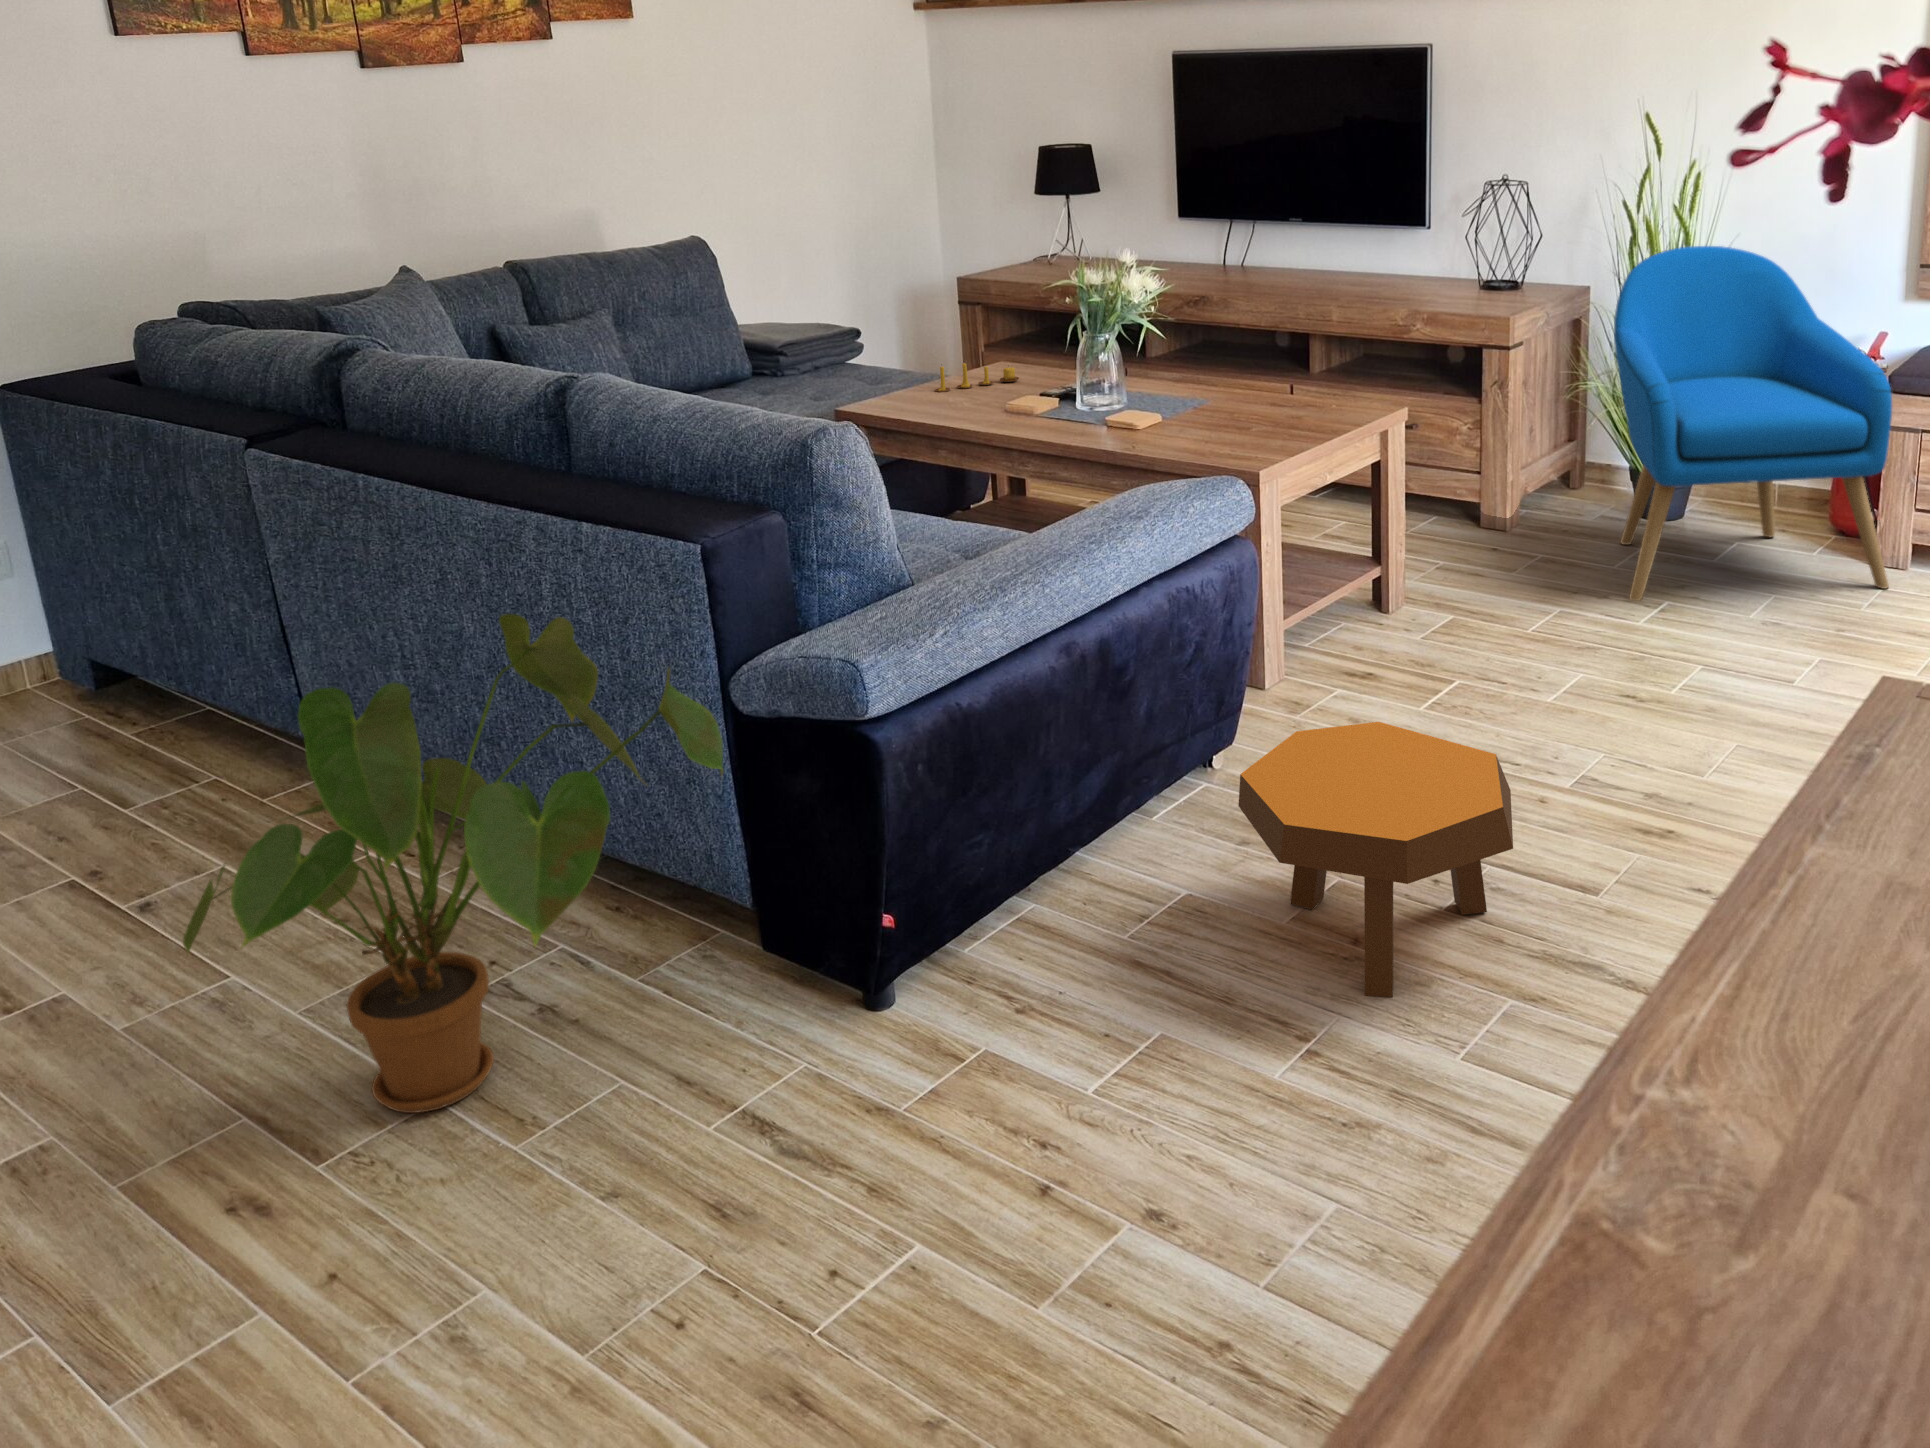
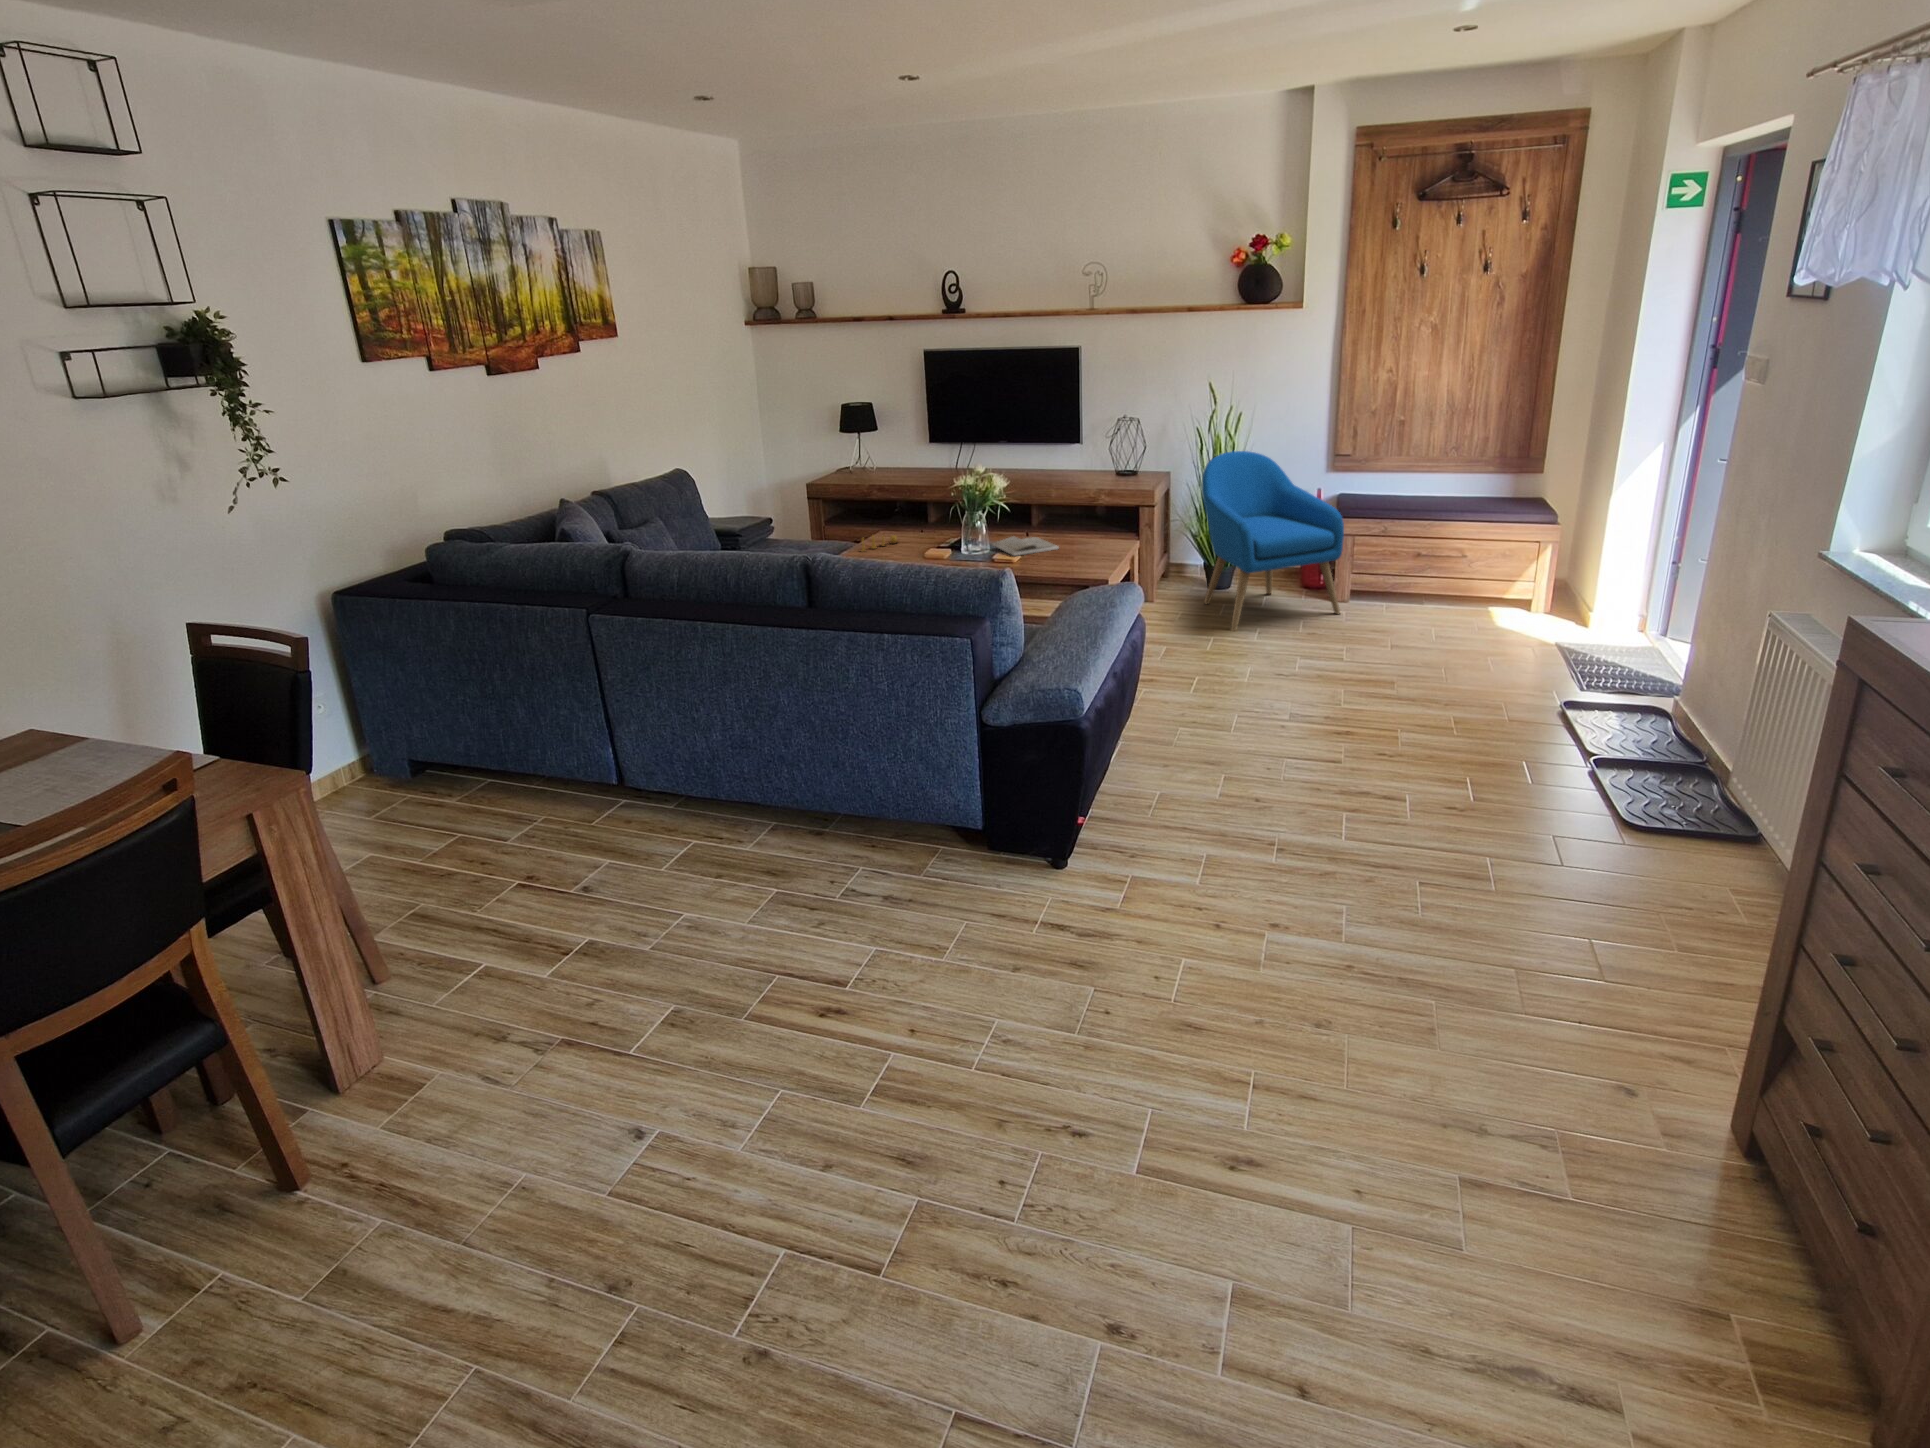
book: none [1152,381,1263,416] -> present [993,537,1059,556]
house plant: present [183,614,724,1113] -> none [754,687,1005,953]
footstool: present [1238,722,1513,997] -> none [1187,698,1325,823]

